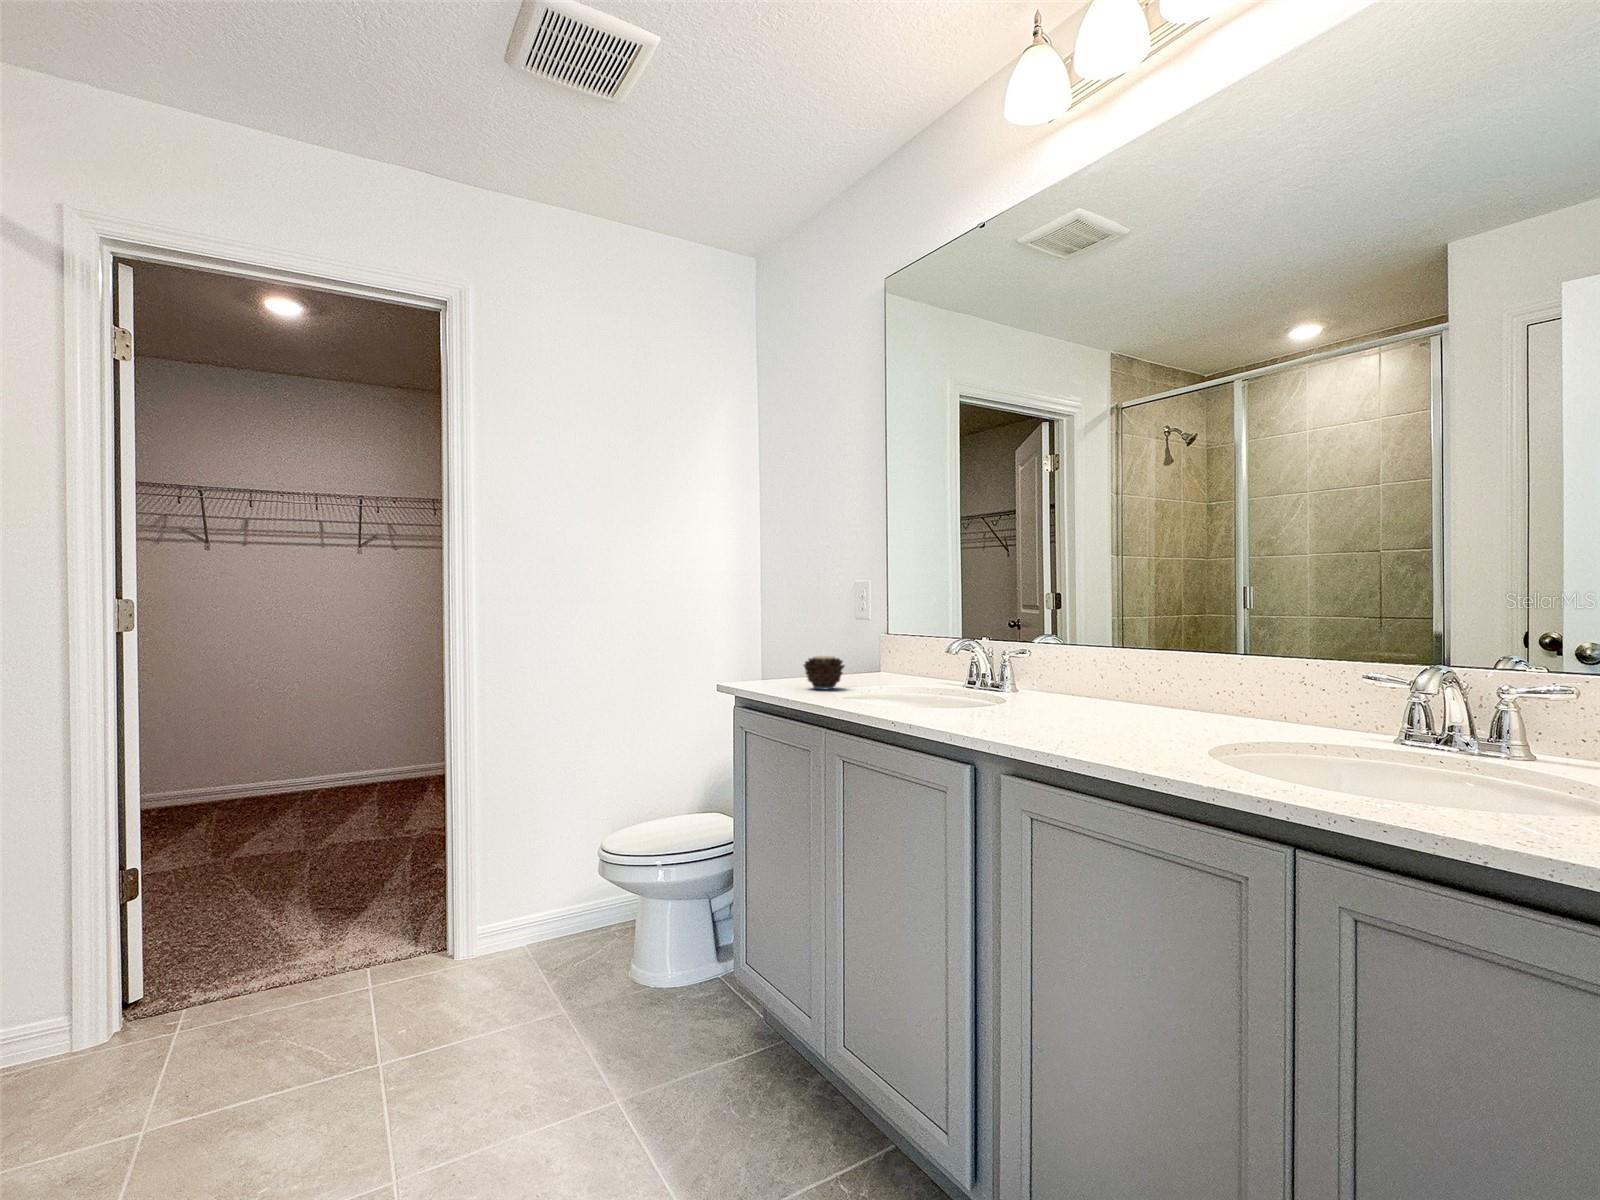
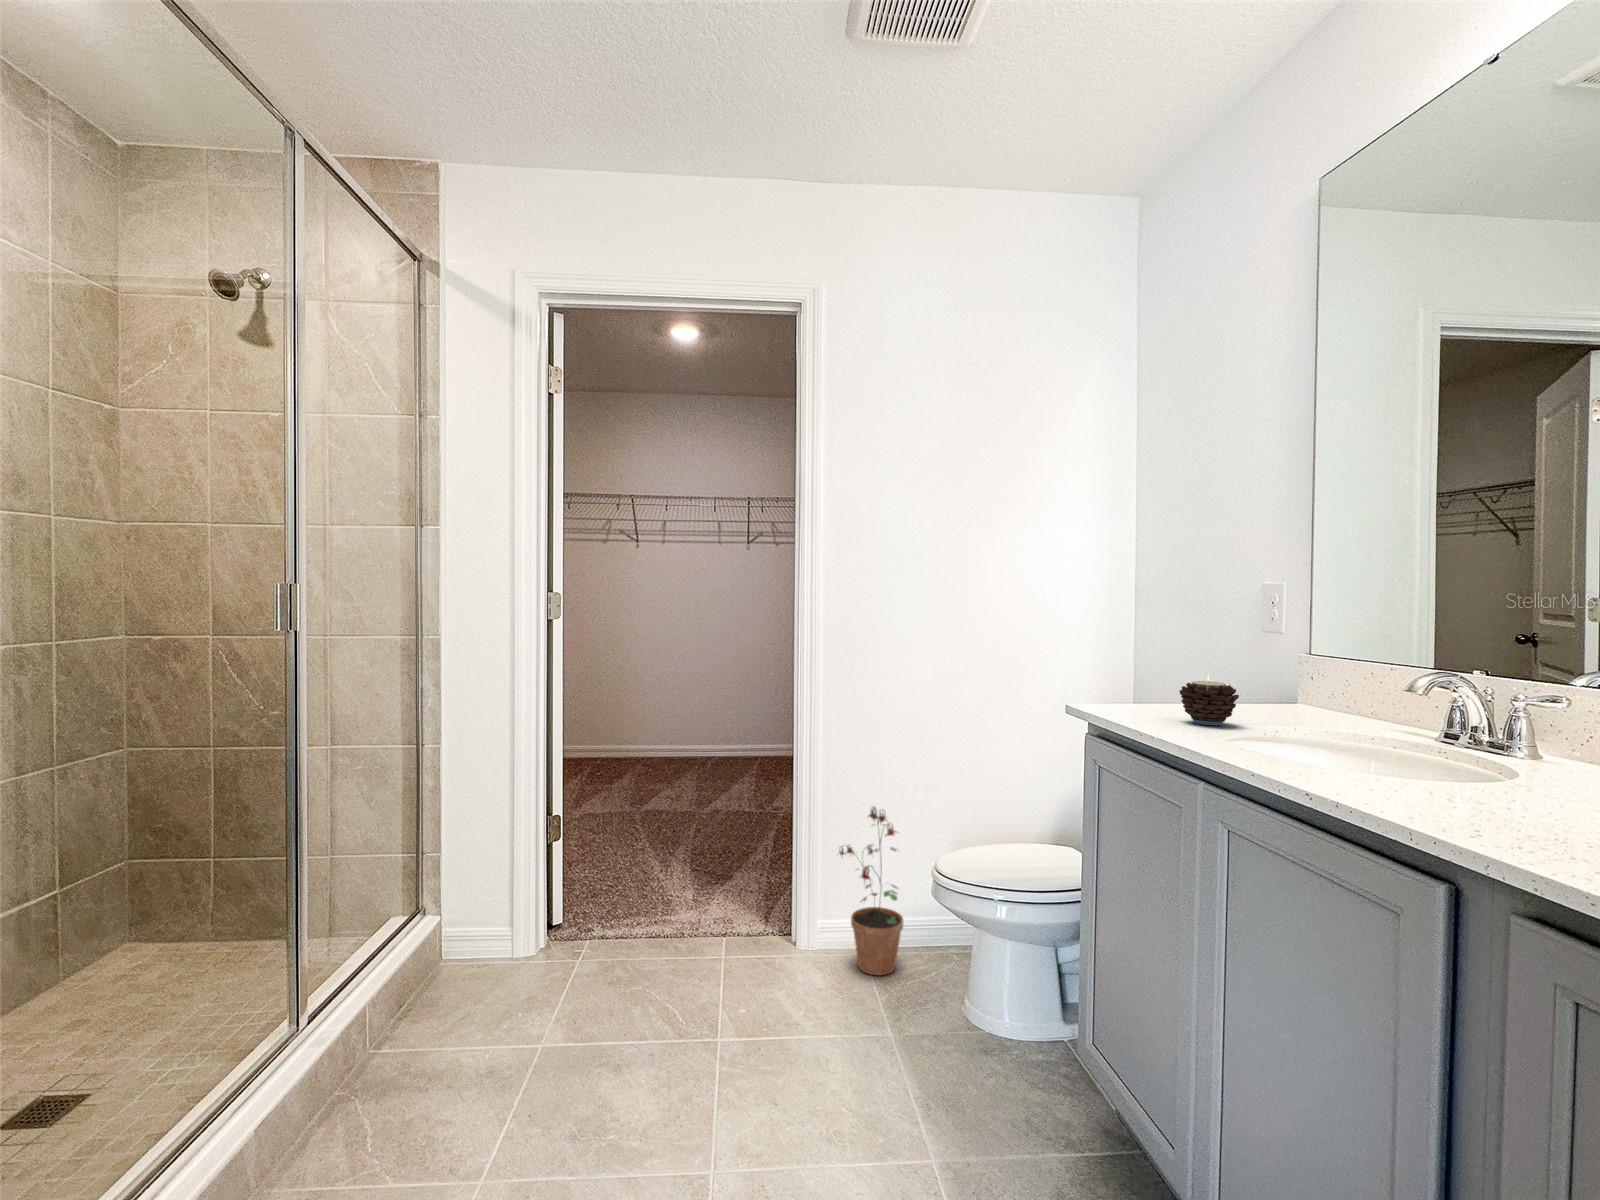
potted plant: none [496,803,568,967] -> present [839,807,903,975]

